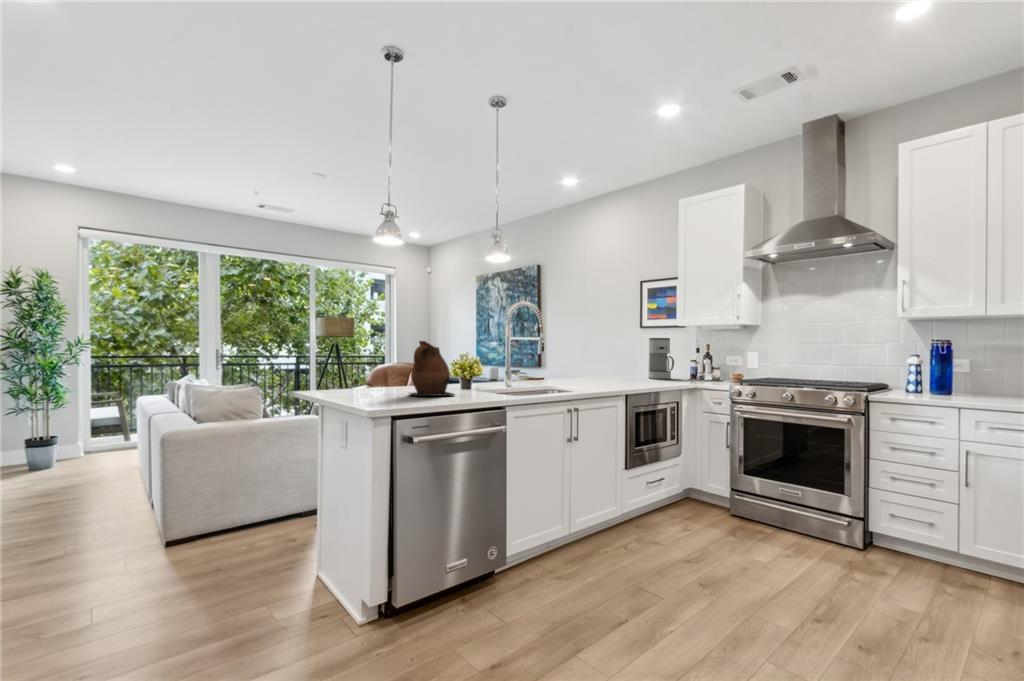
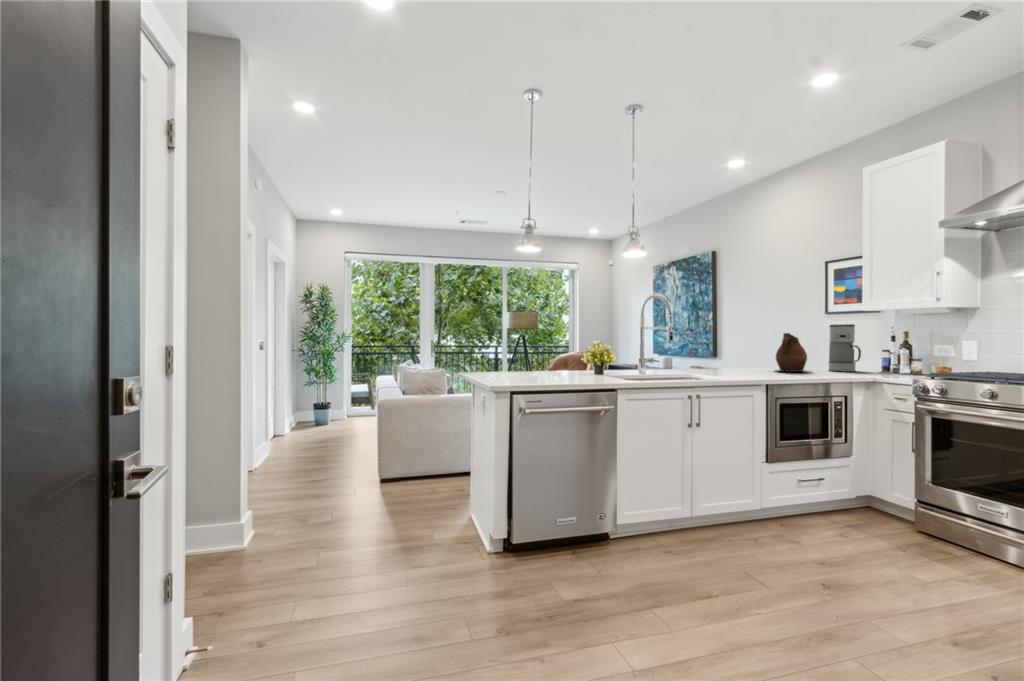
ceramic pitcher: present [410,341,454,396] -> present [776,333,808,372]

